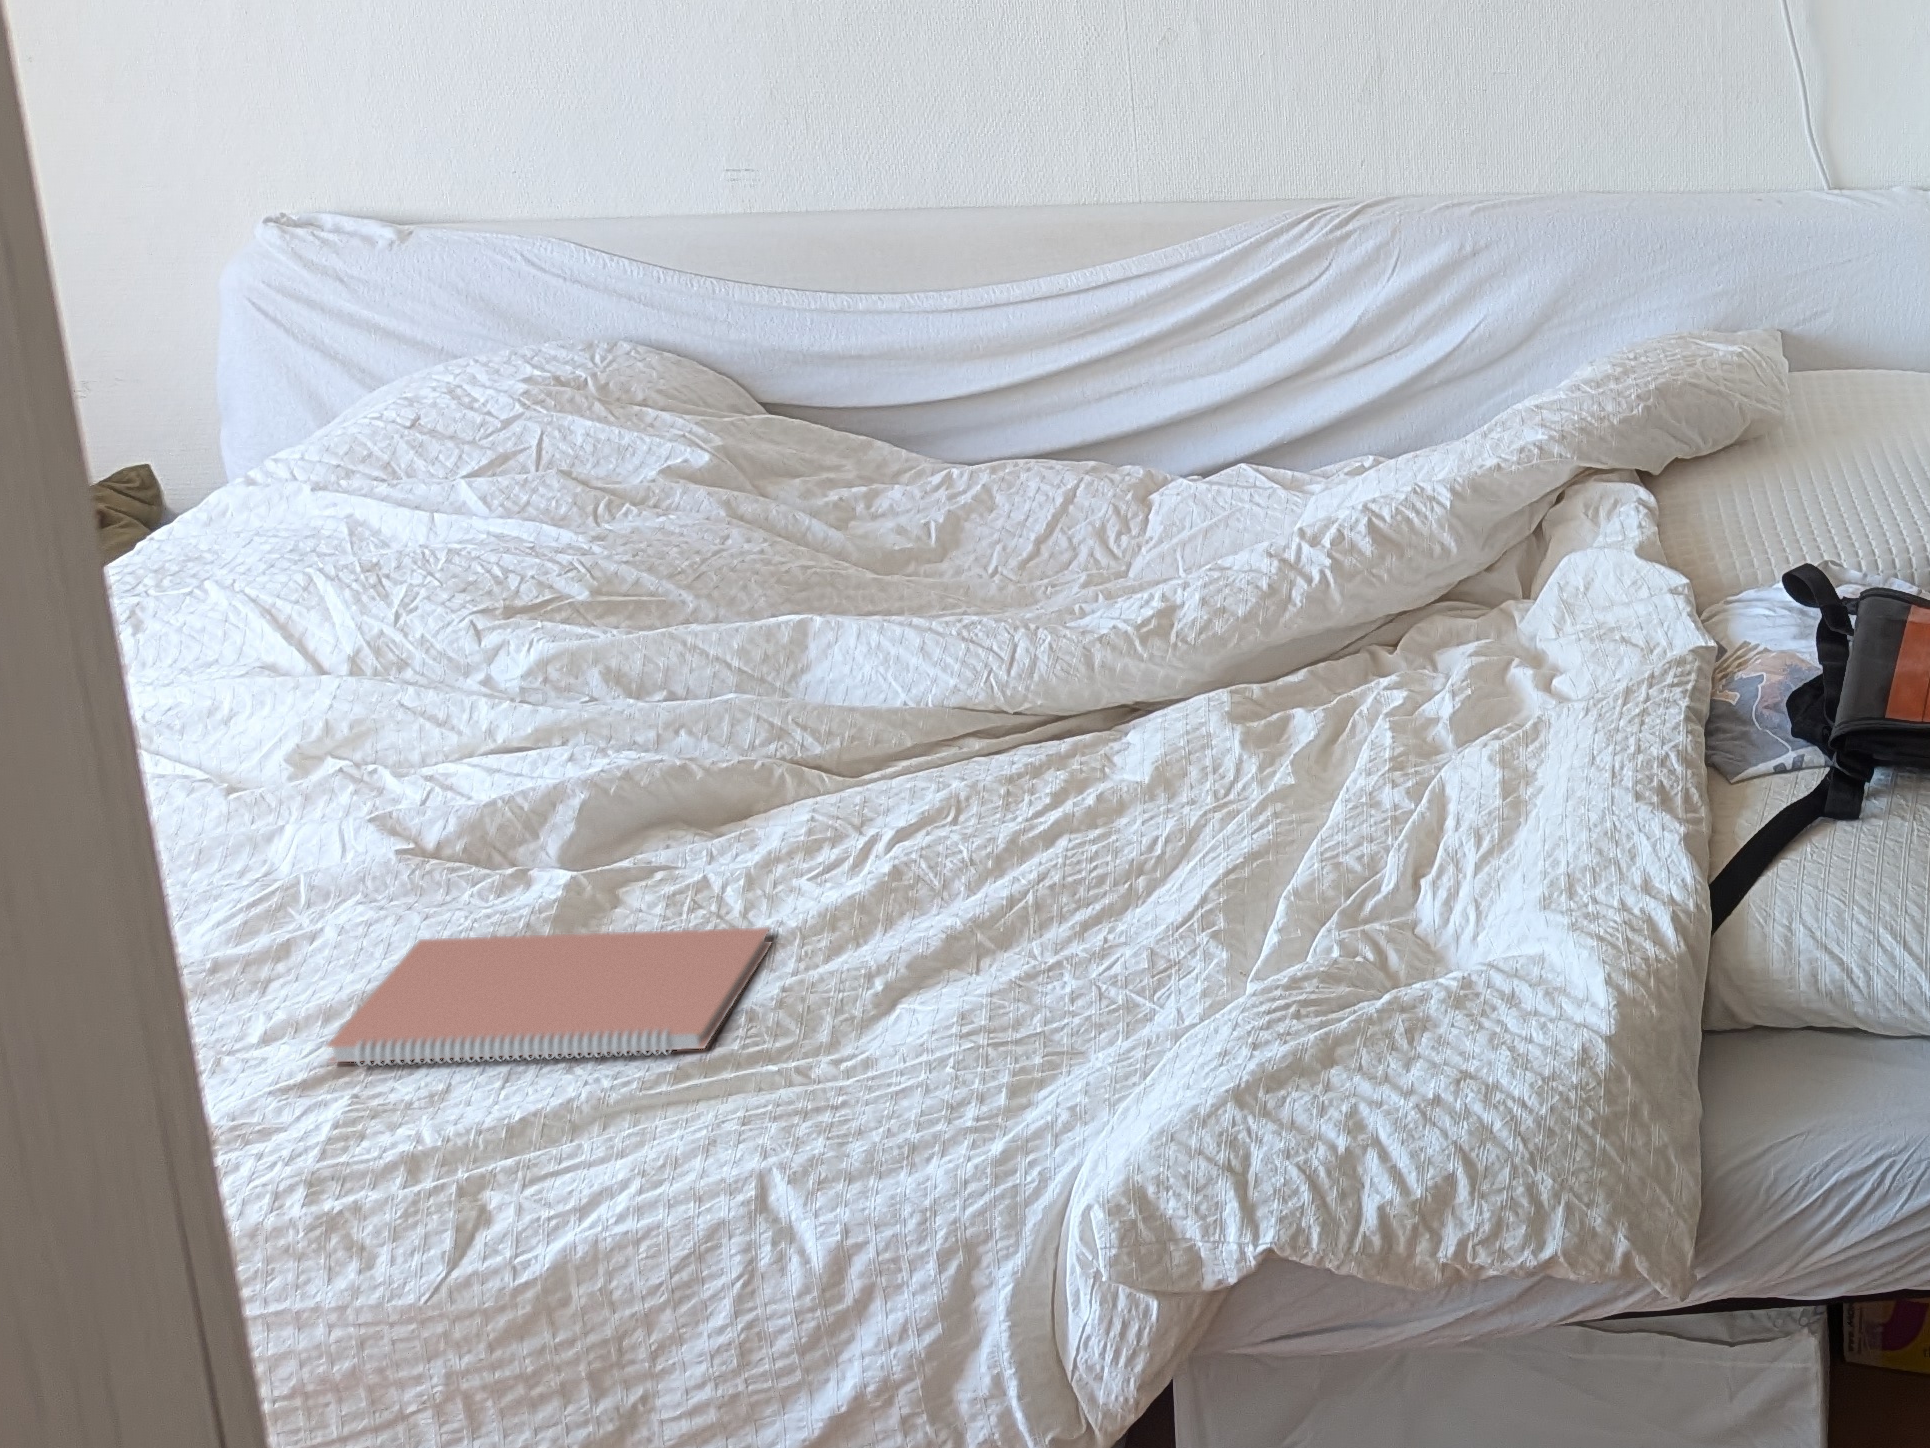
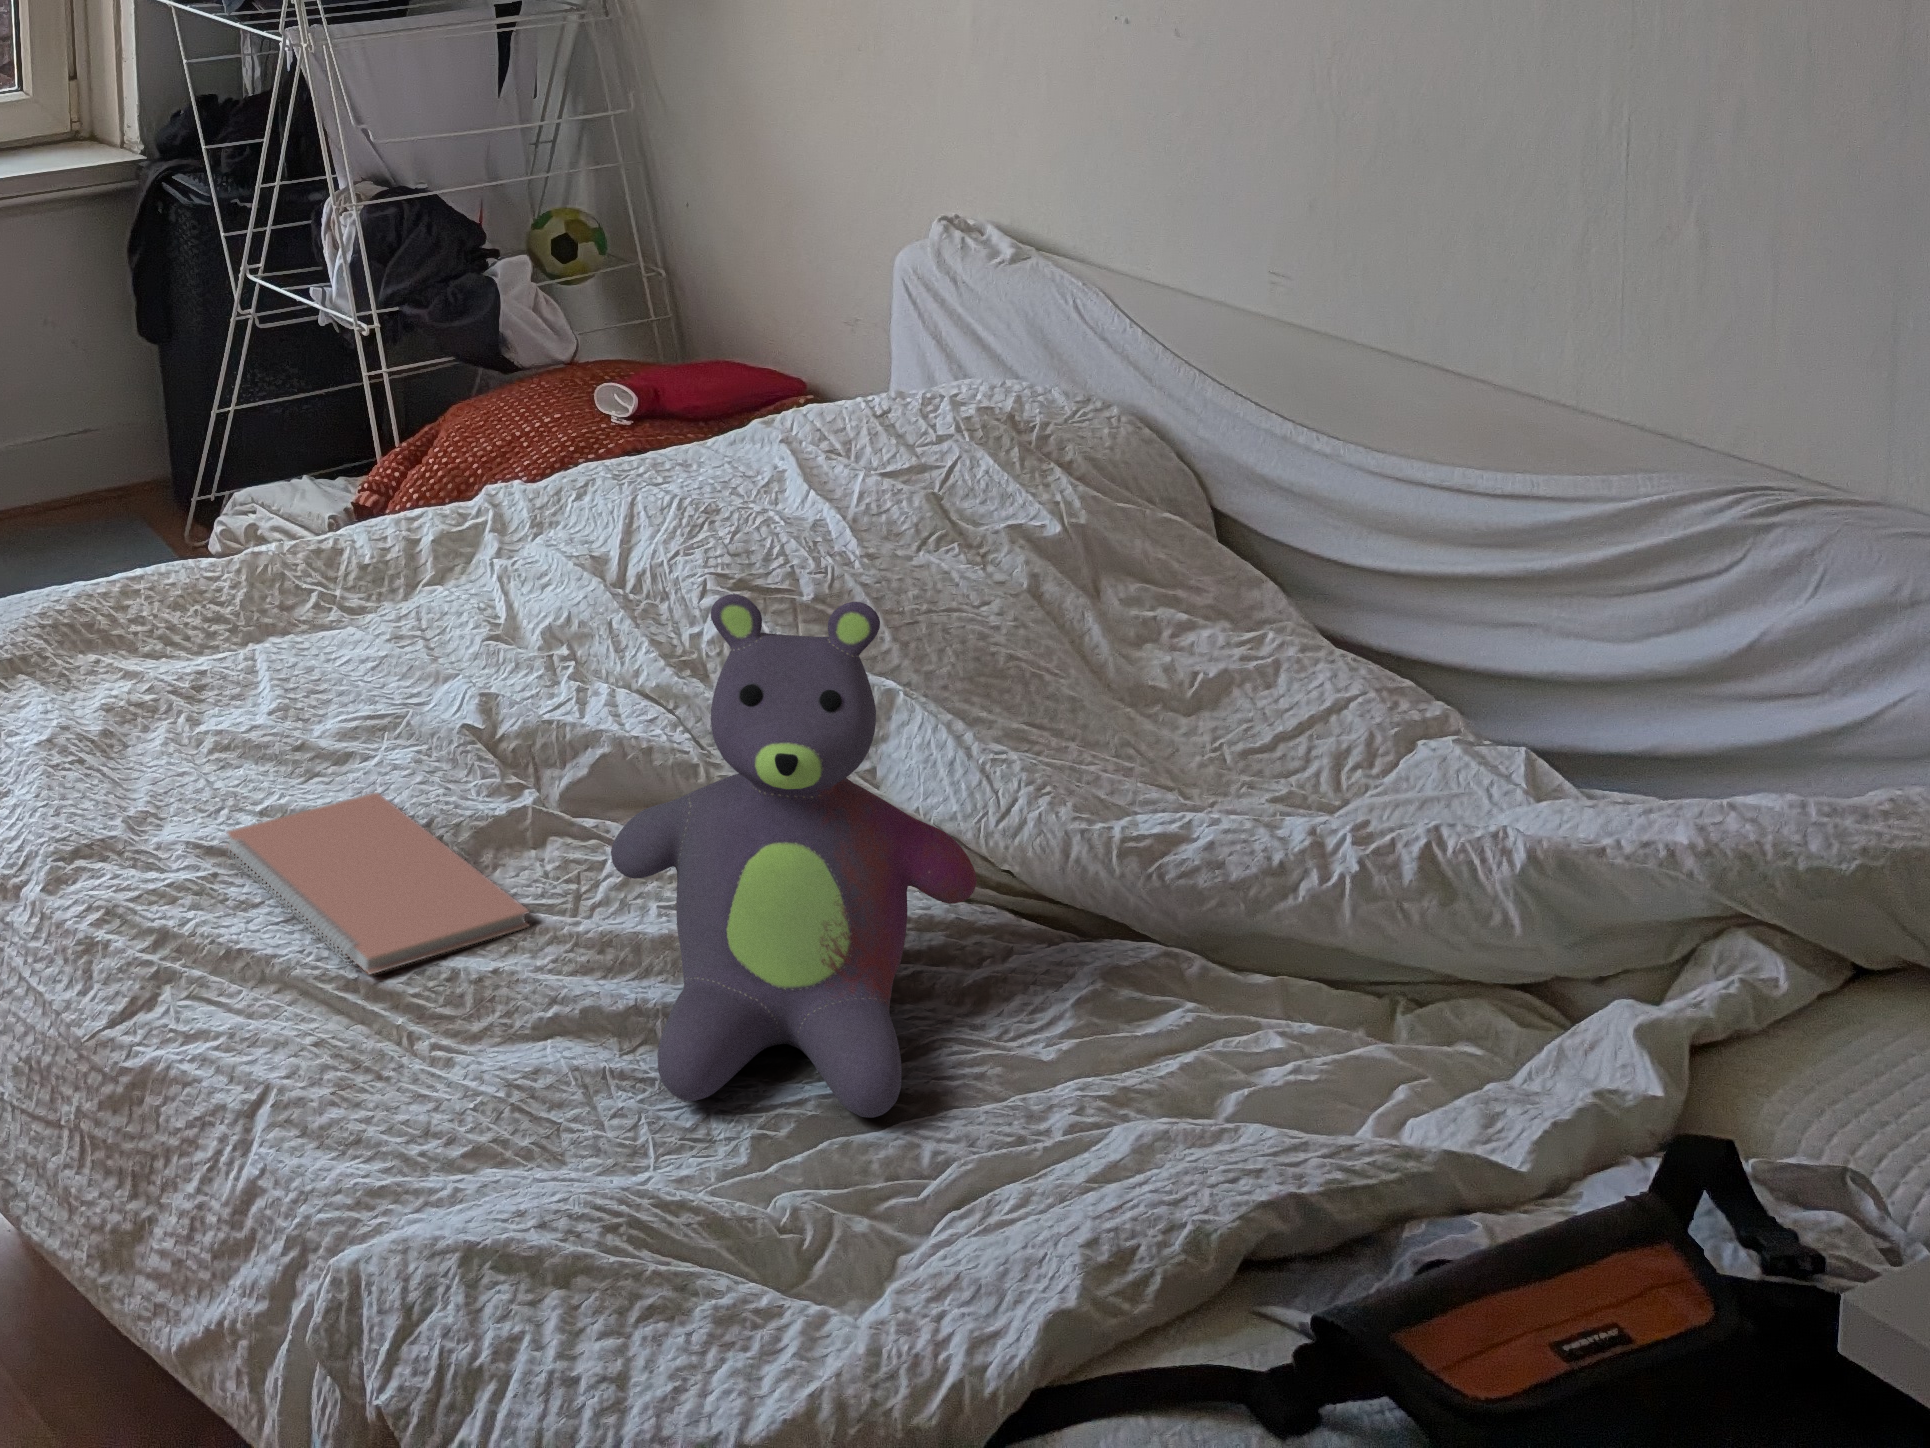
stuffed bear: none [925,468,1297,953] -> present [611,594,977,1118]

